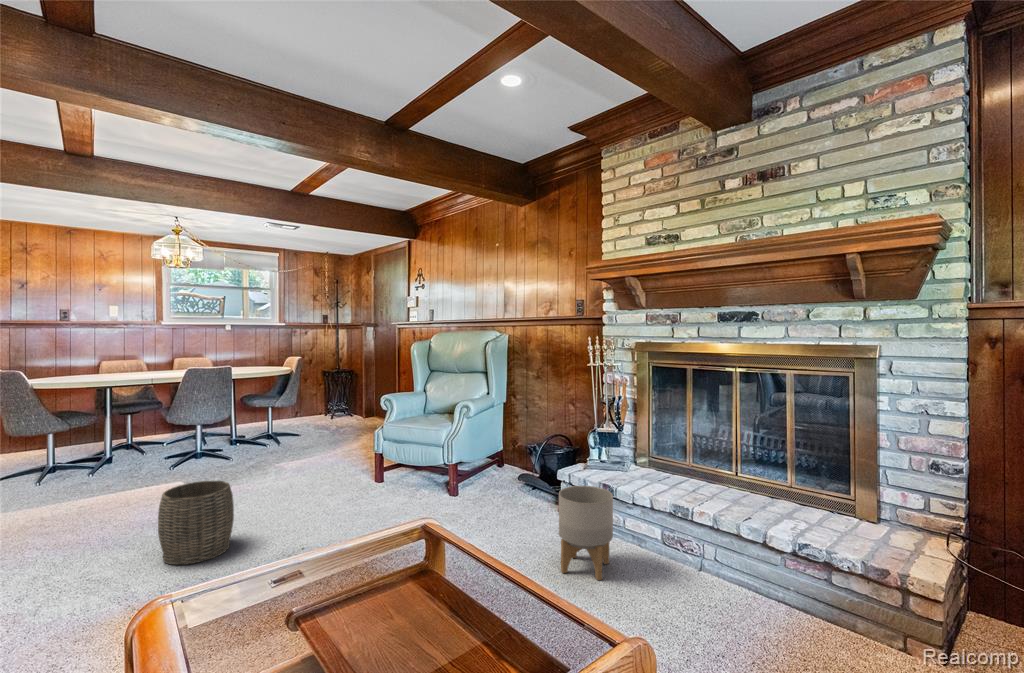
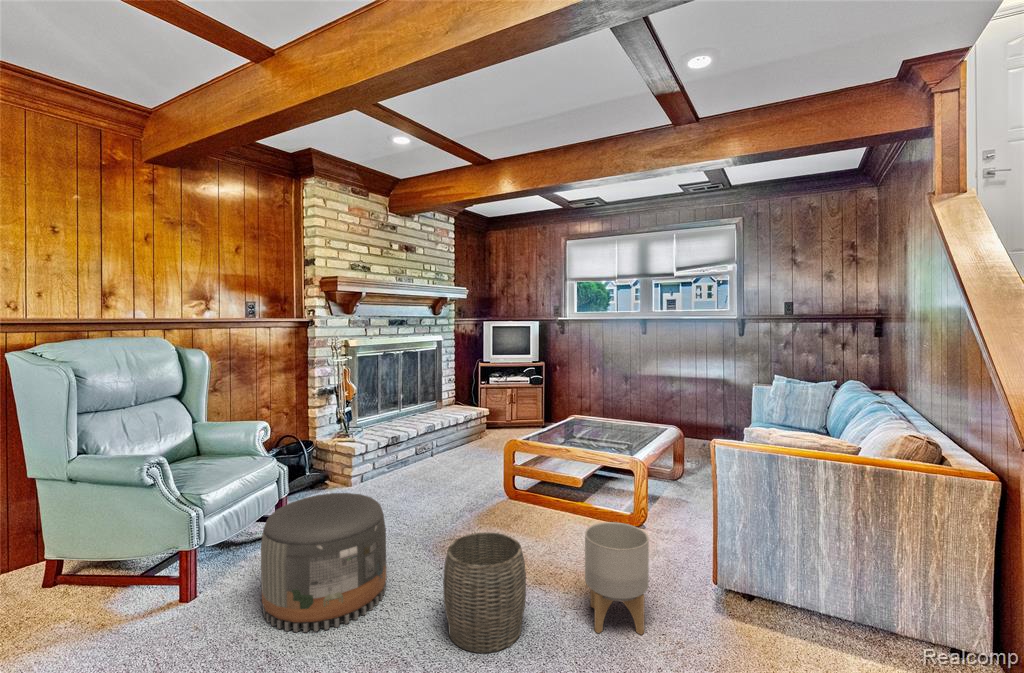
pouf: none [285,440,371,524] -> present [261,493,386,632]
planter: present [559,486,613,580] -> present [585,522,649,635]

